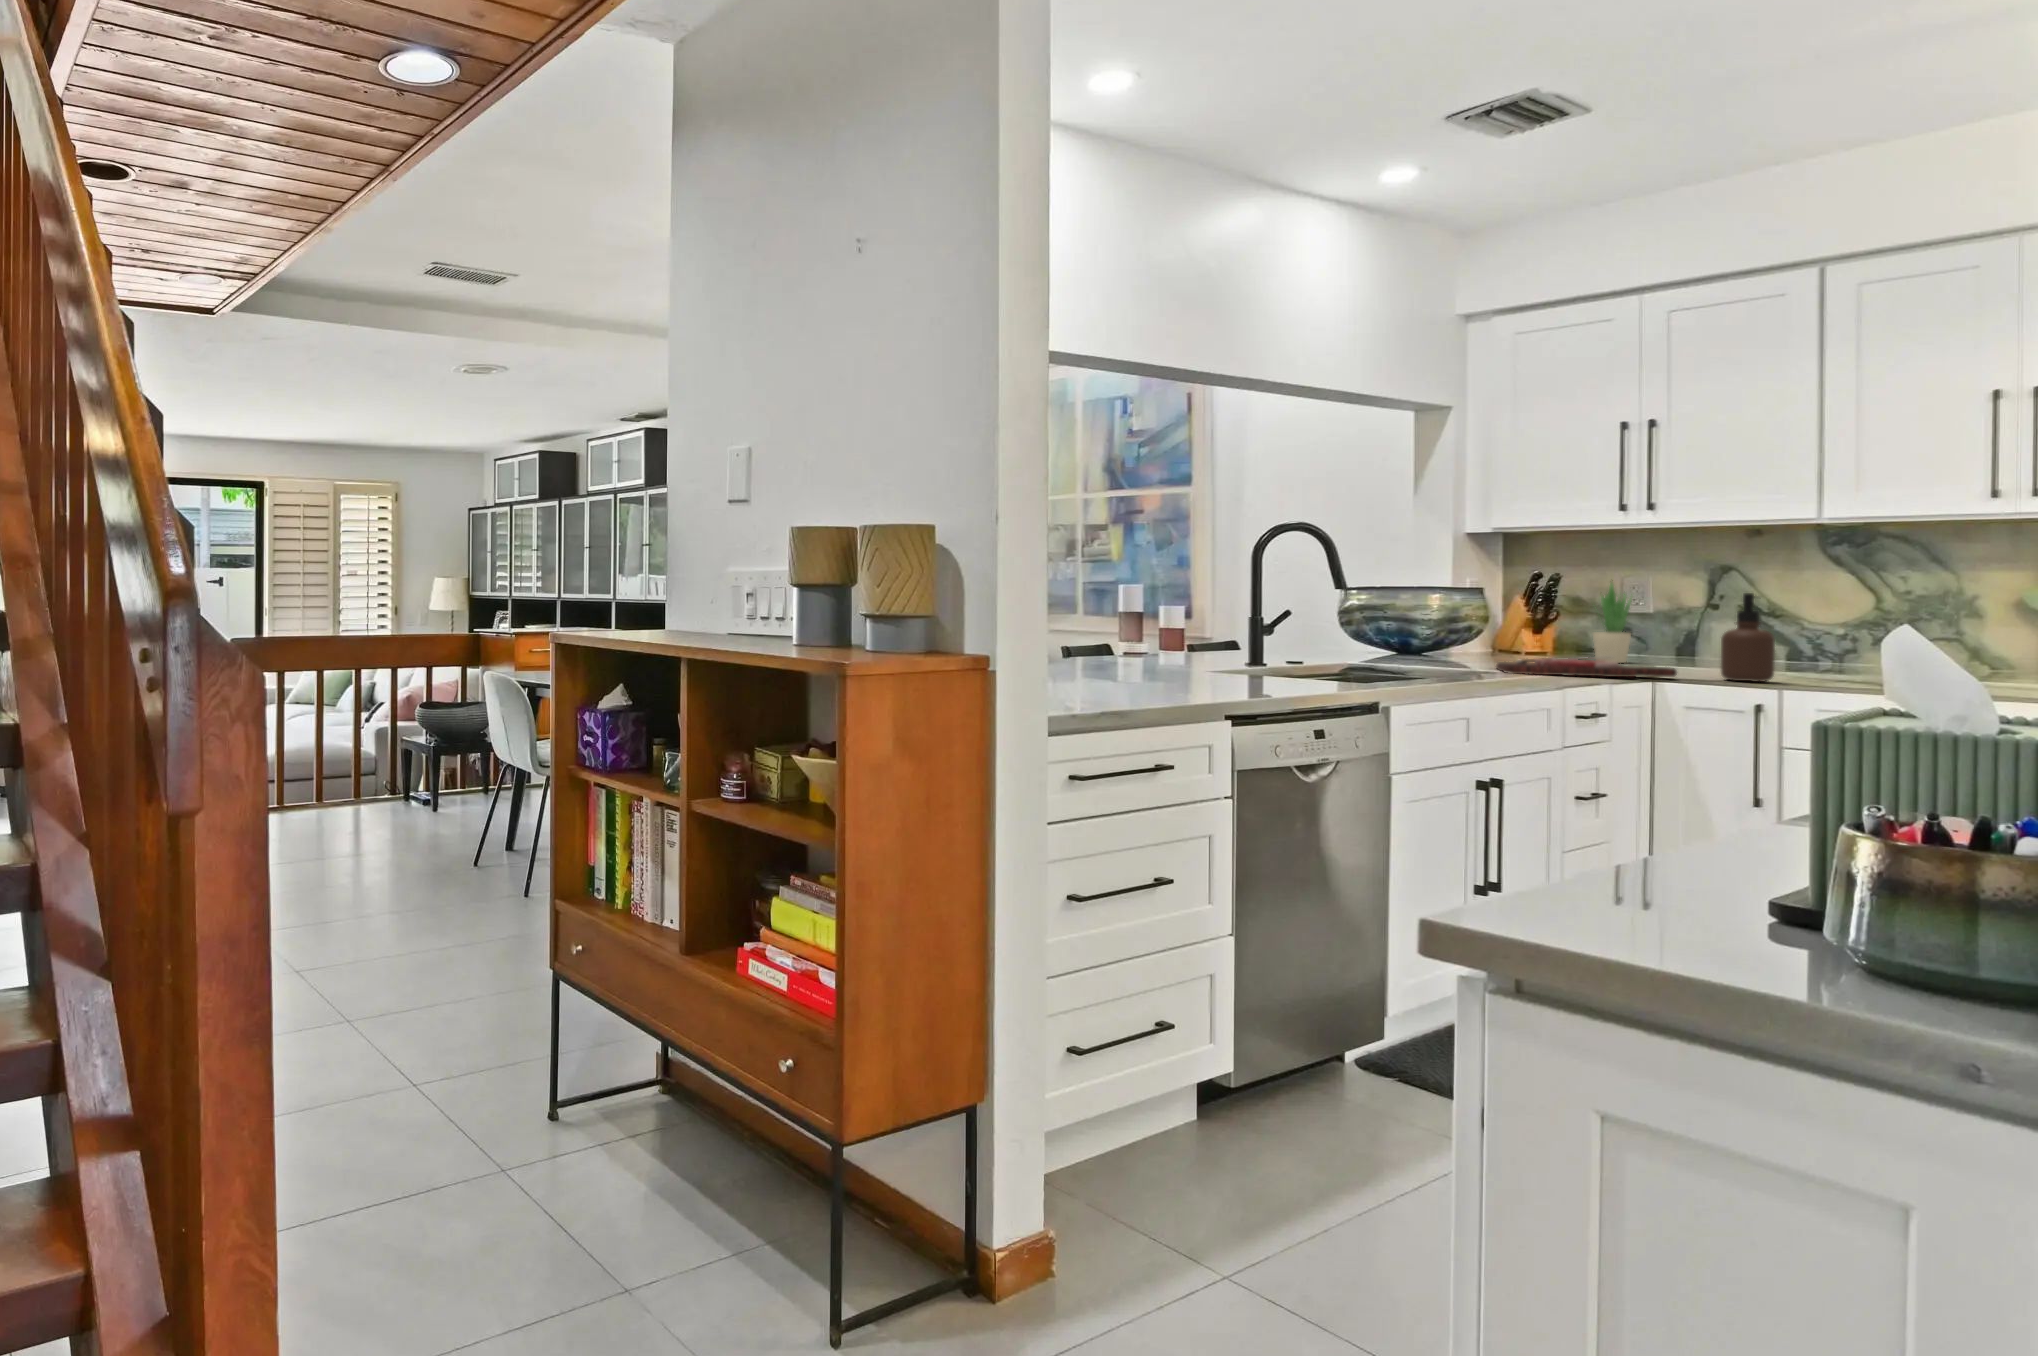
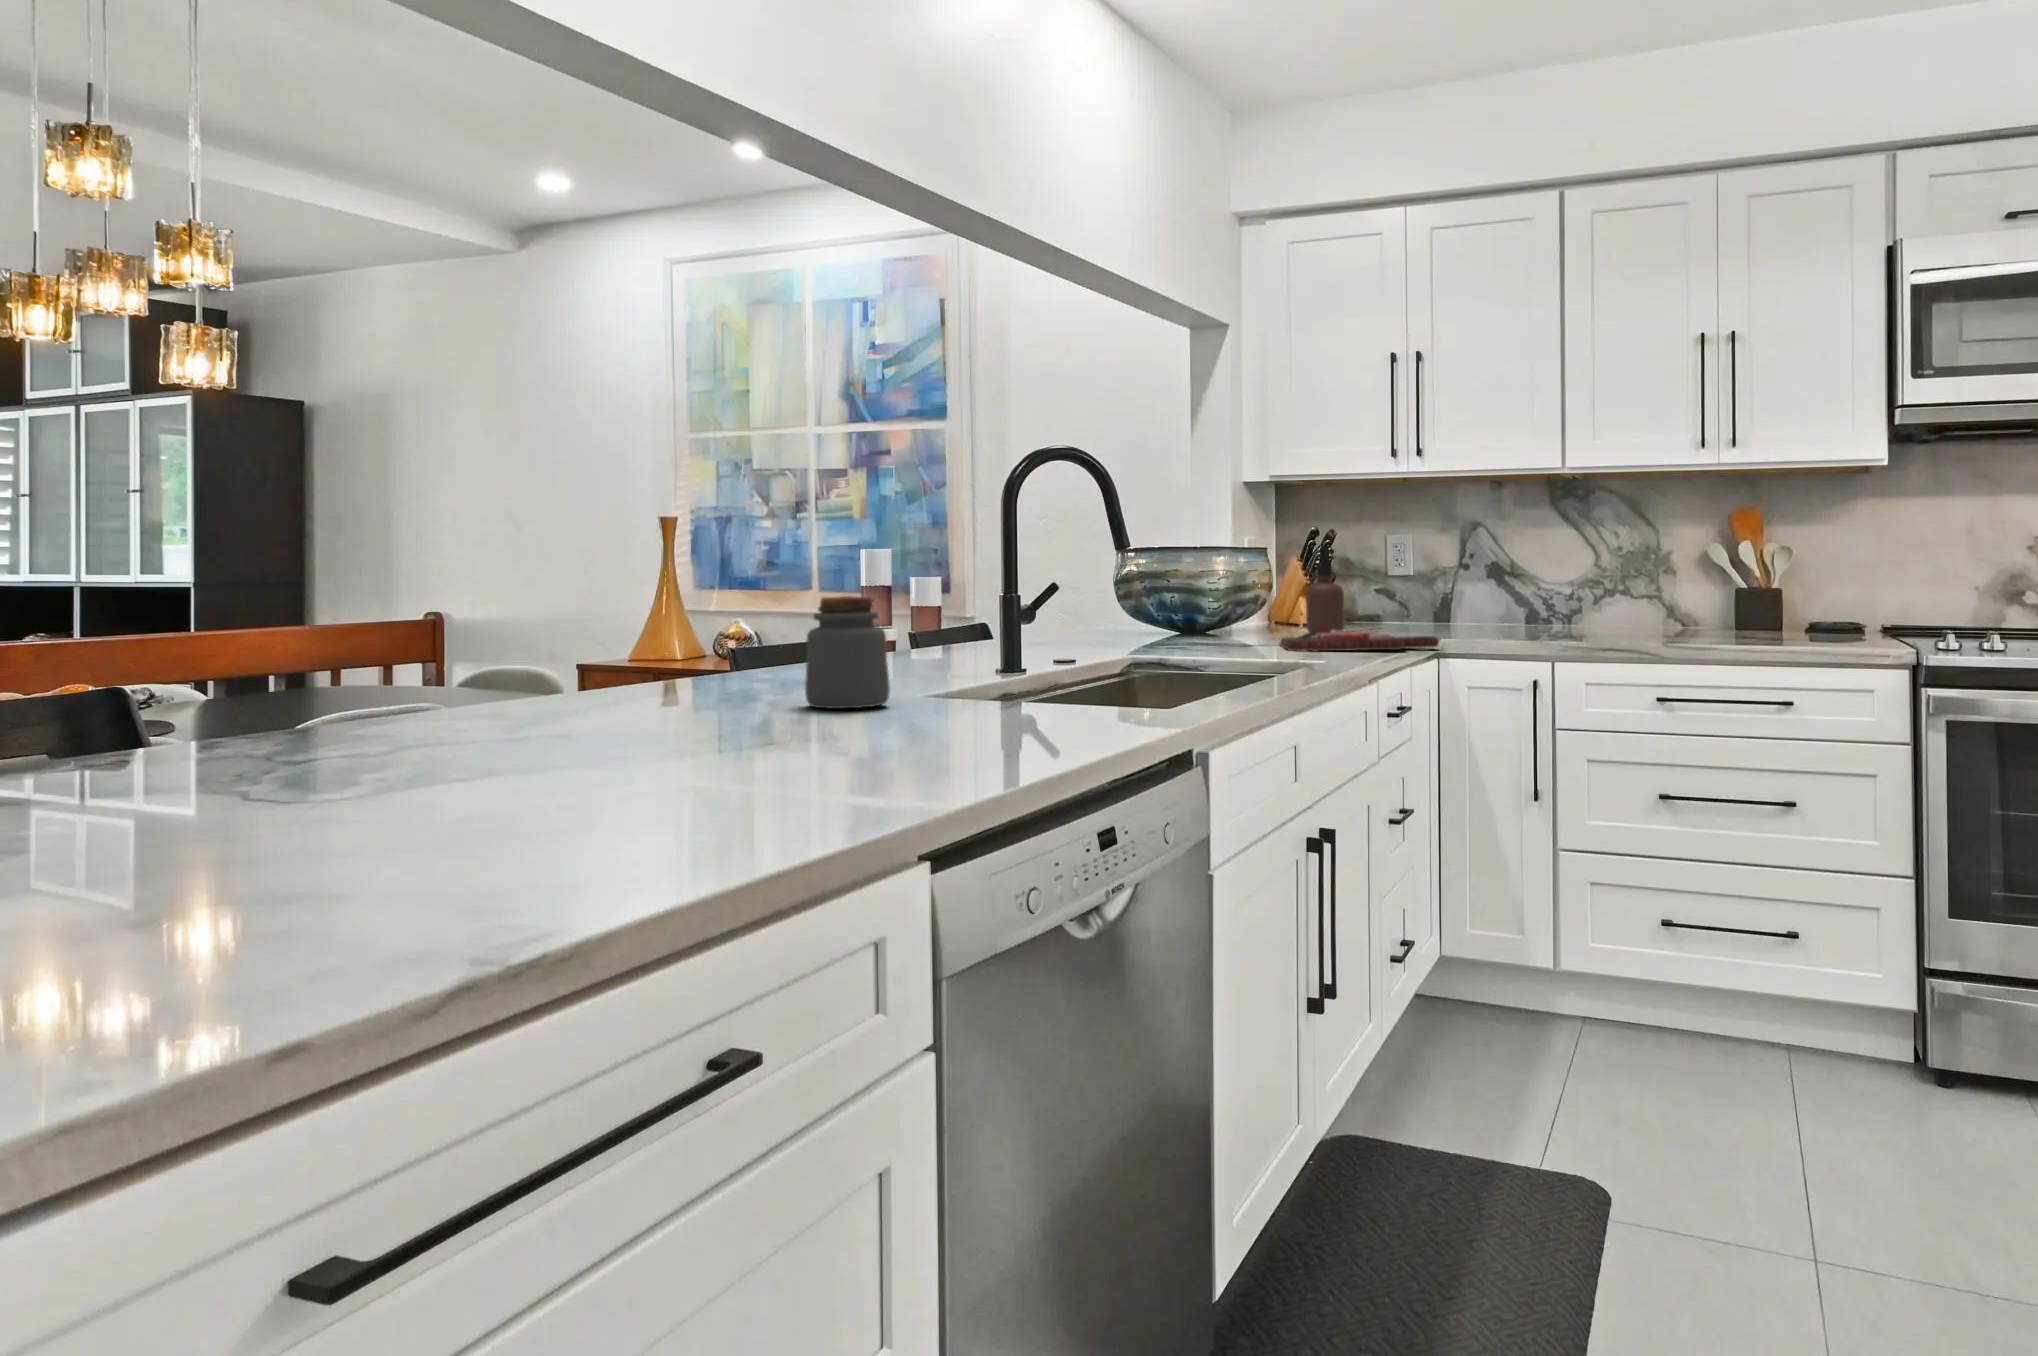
potted plant: present [1593,582,1631,663] -> none [1365,537,1401,632]
soap dispenser: present [1721,593,1775,682] -> present [1306,547,1344,633]
jar: none [1094,615,1157,691] -> present [805,596,890,708]

